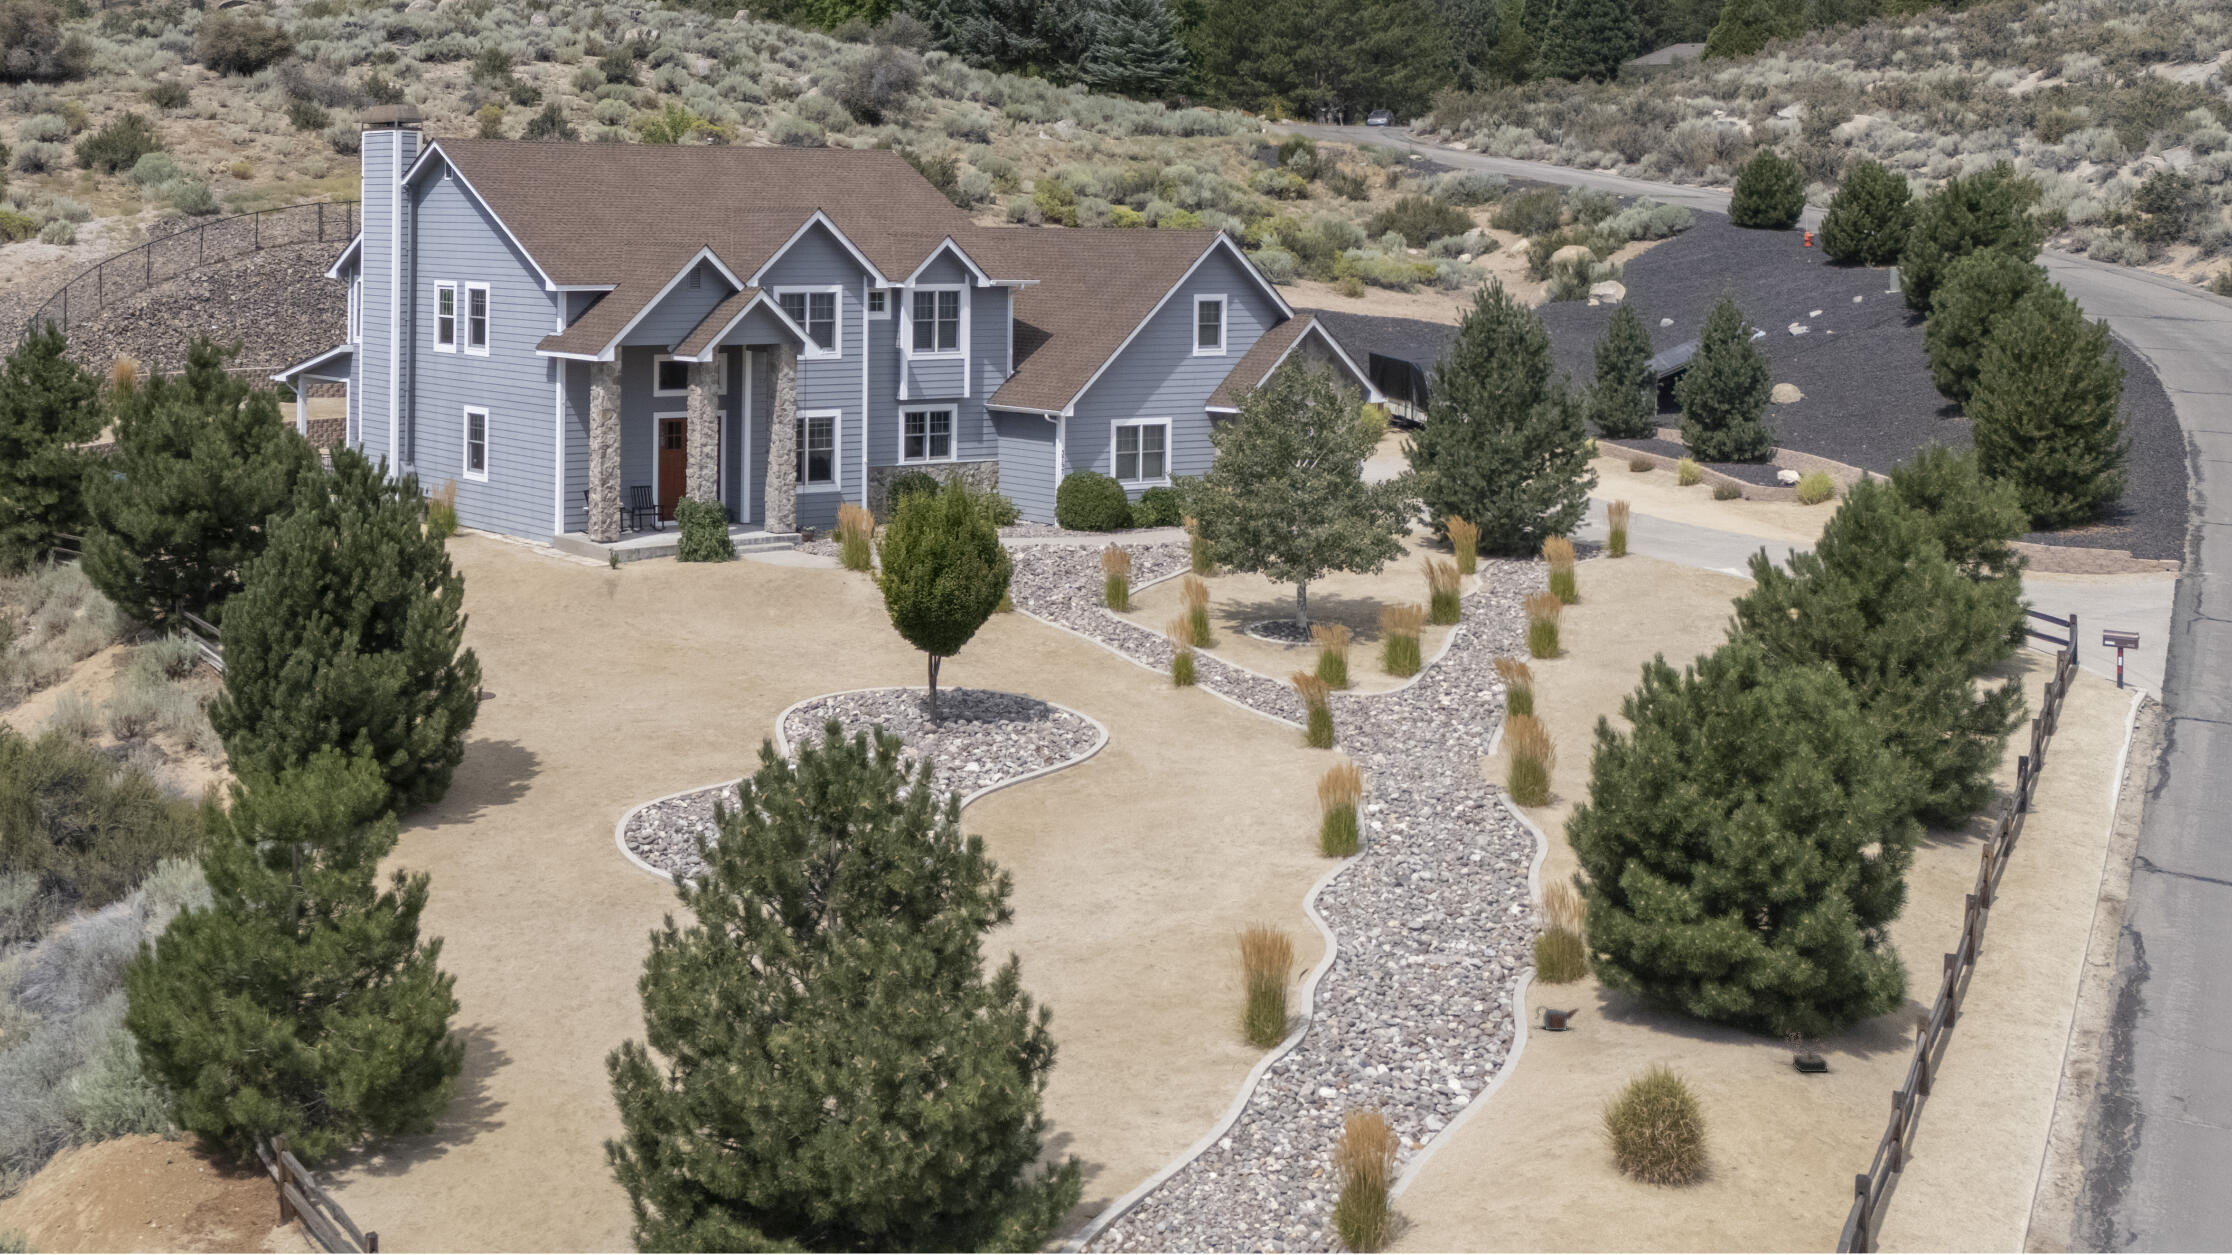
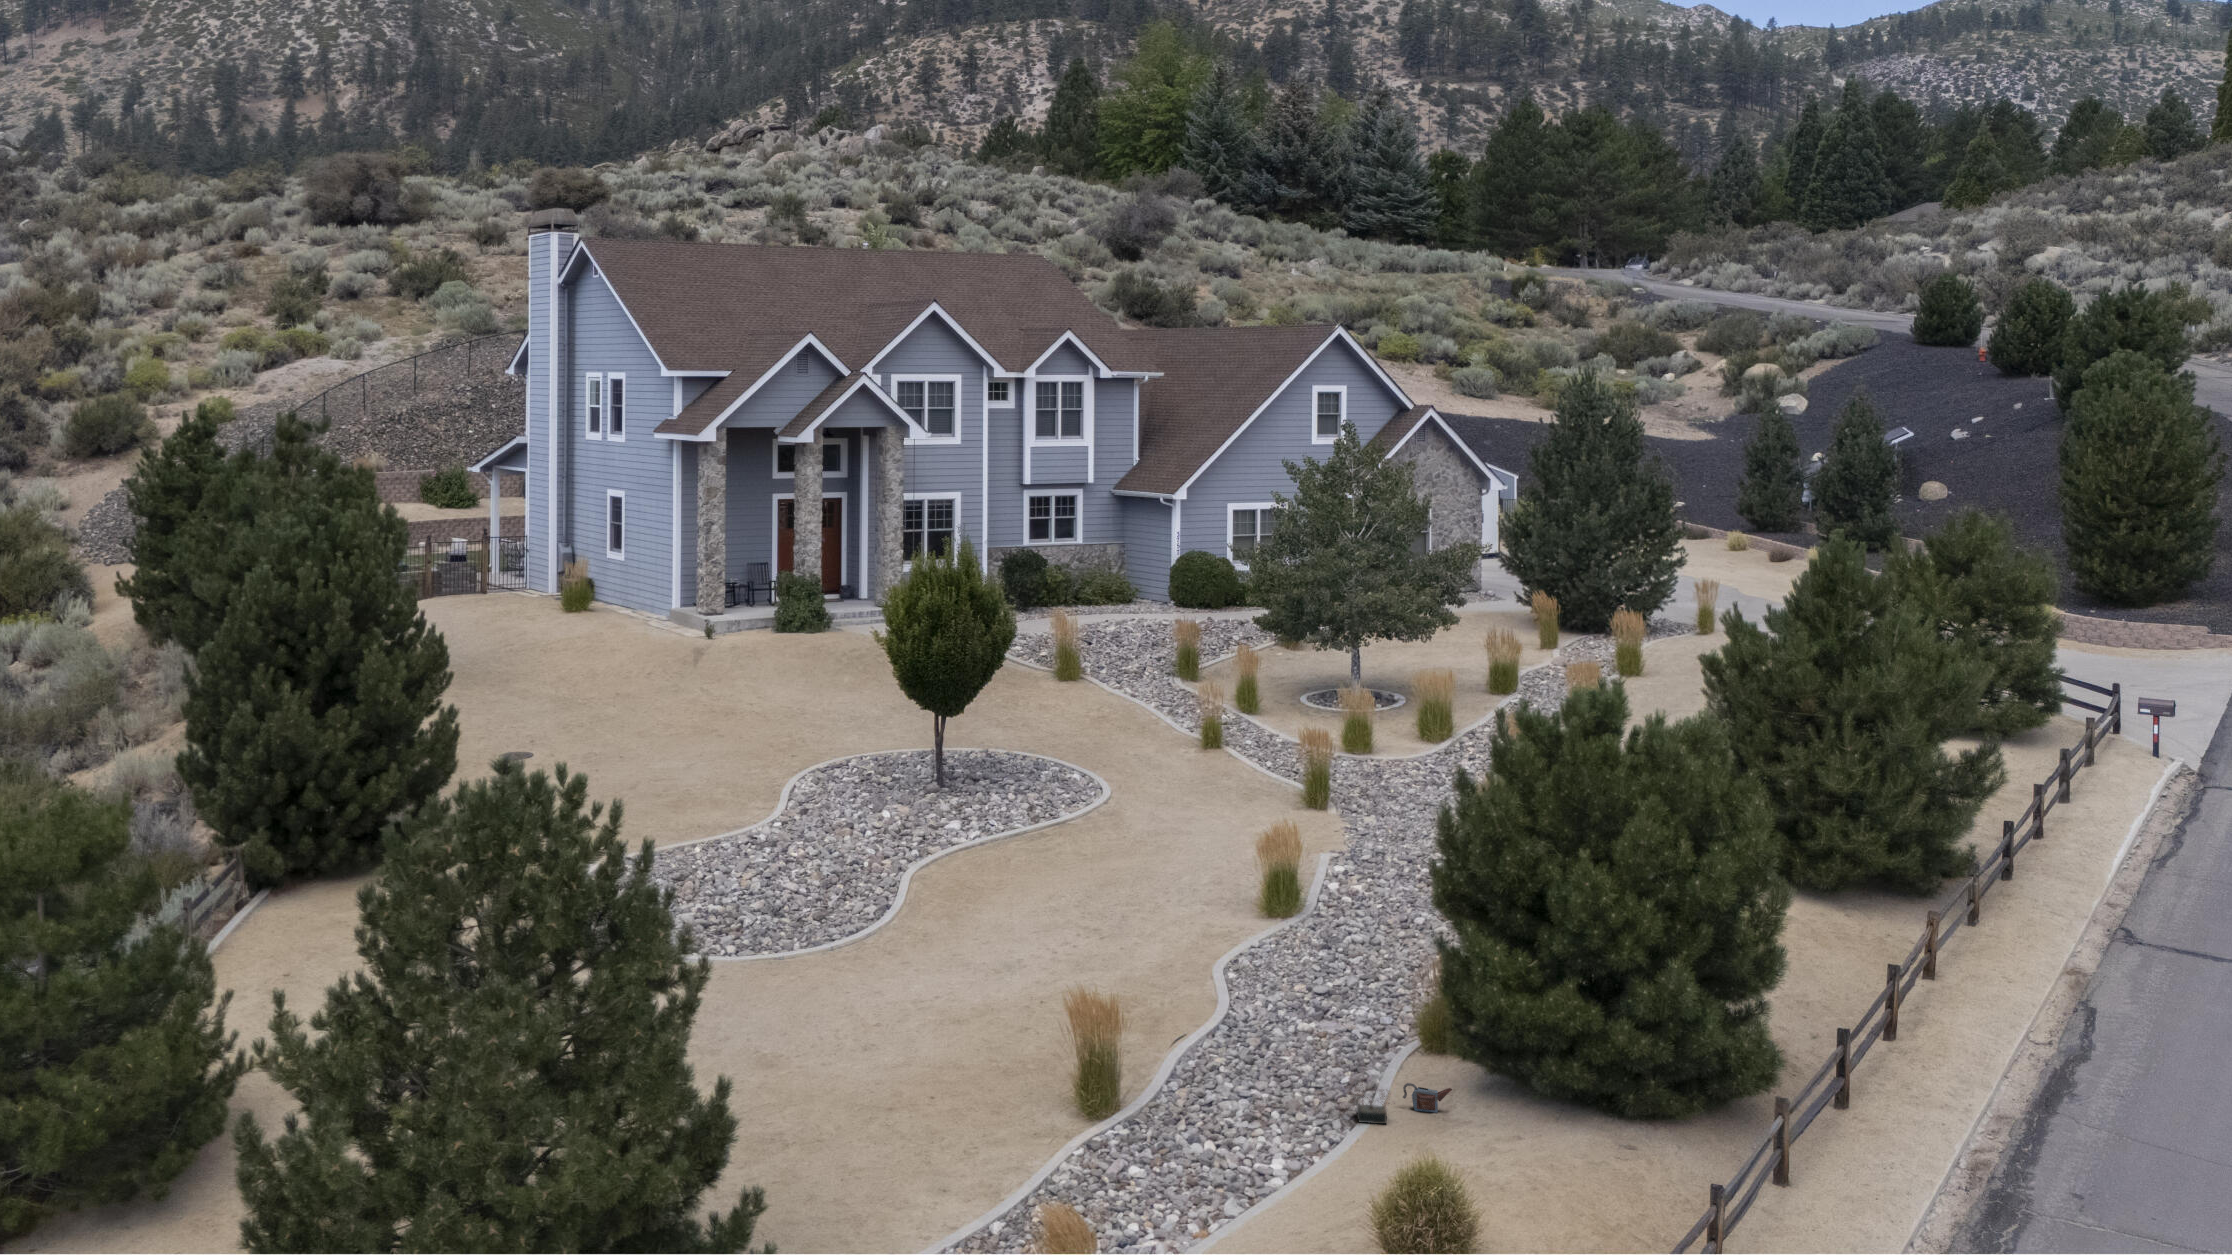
decorative plant: present [1791,1034,1831,1072] -> present [1346,1081,1389,1124]

